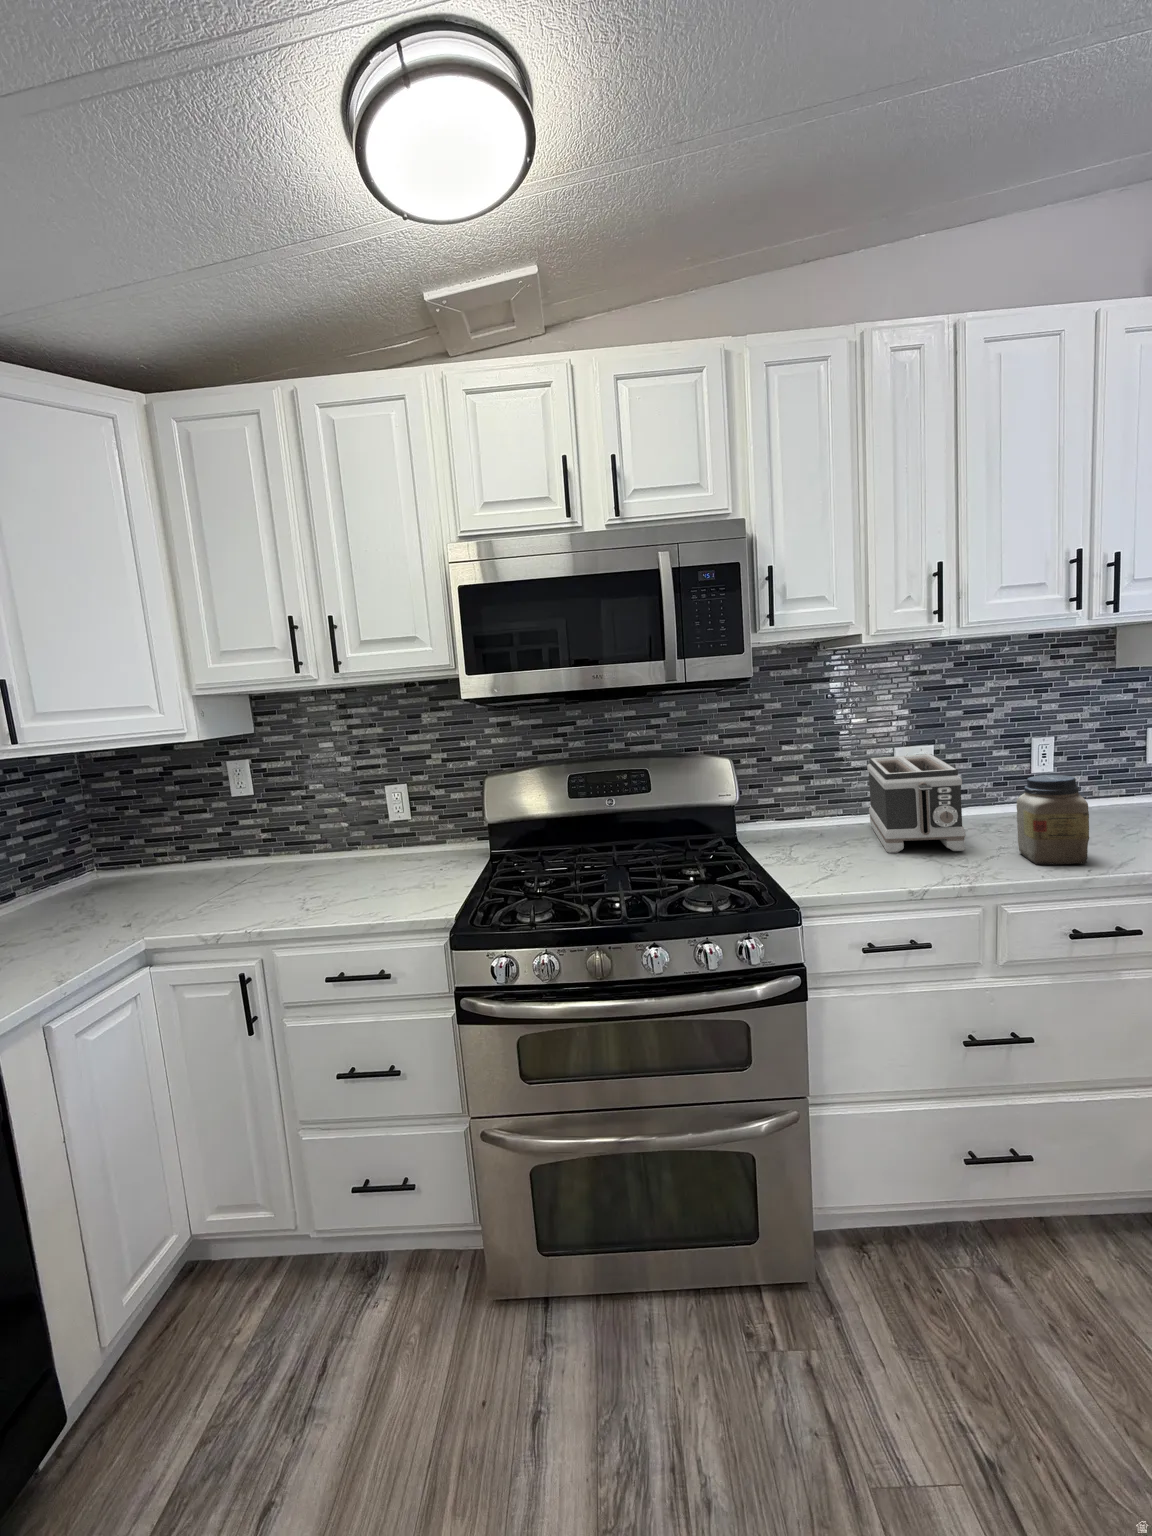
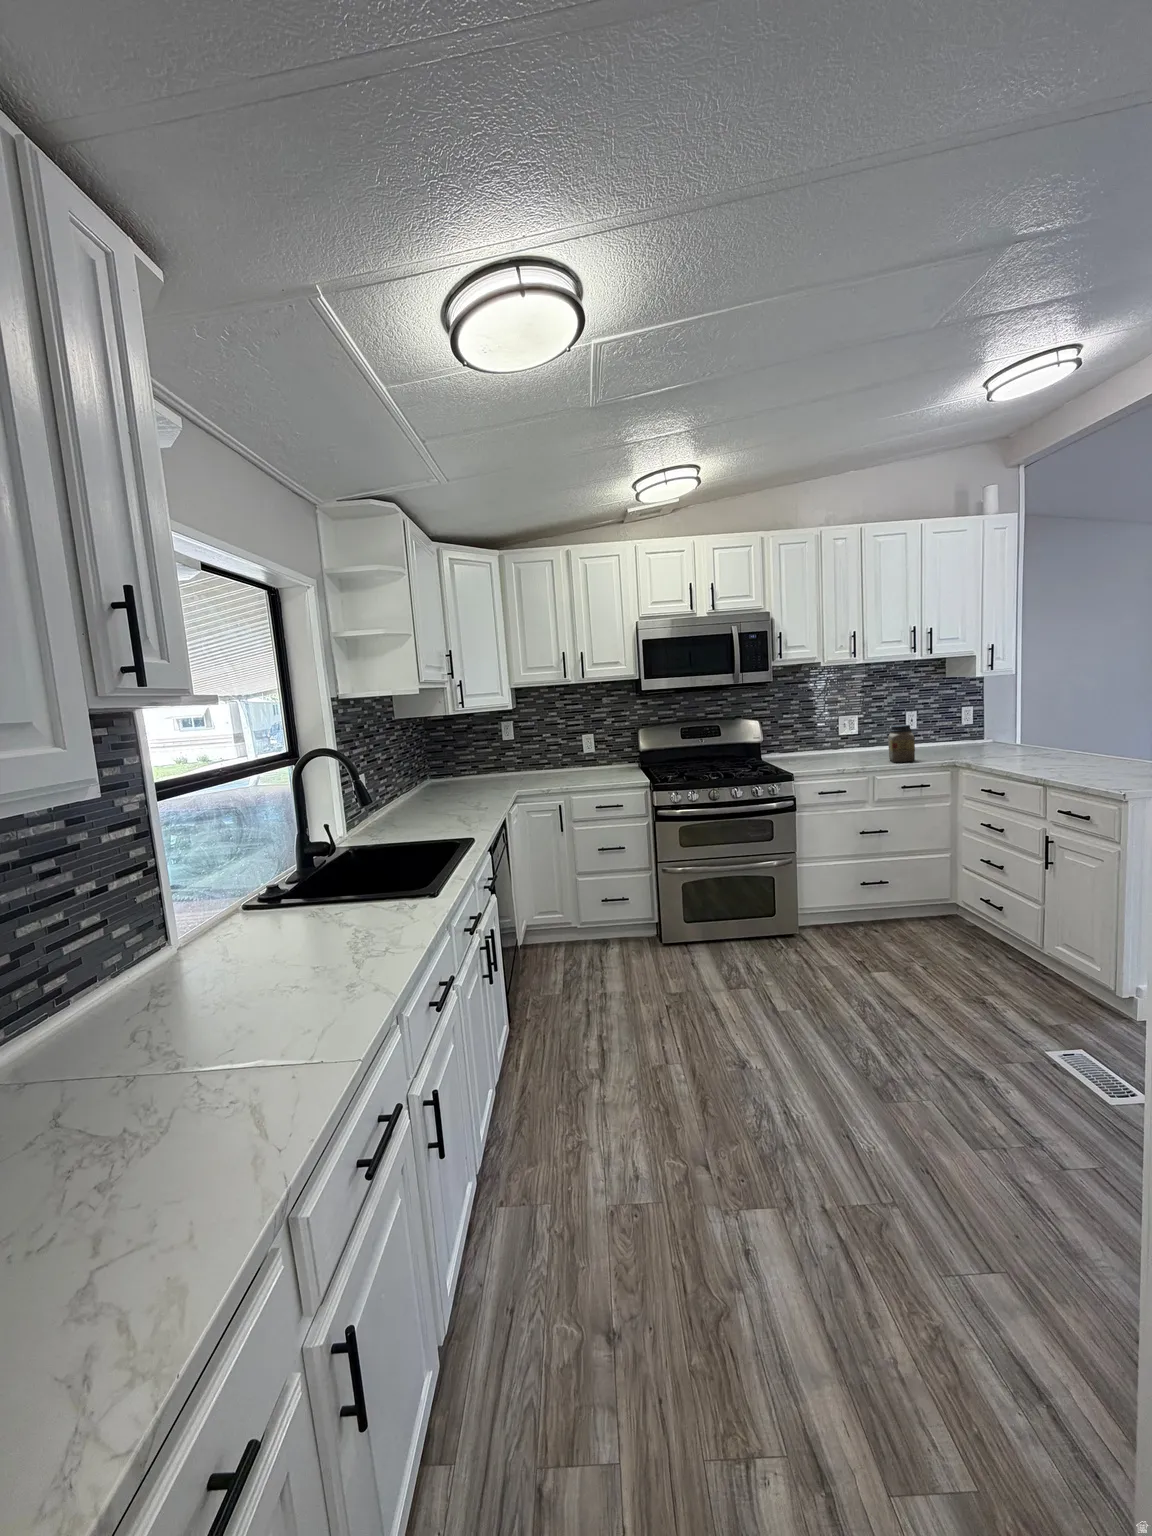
toaster: present [867,754,966,853] -> none [826,719,867,762]

